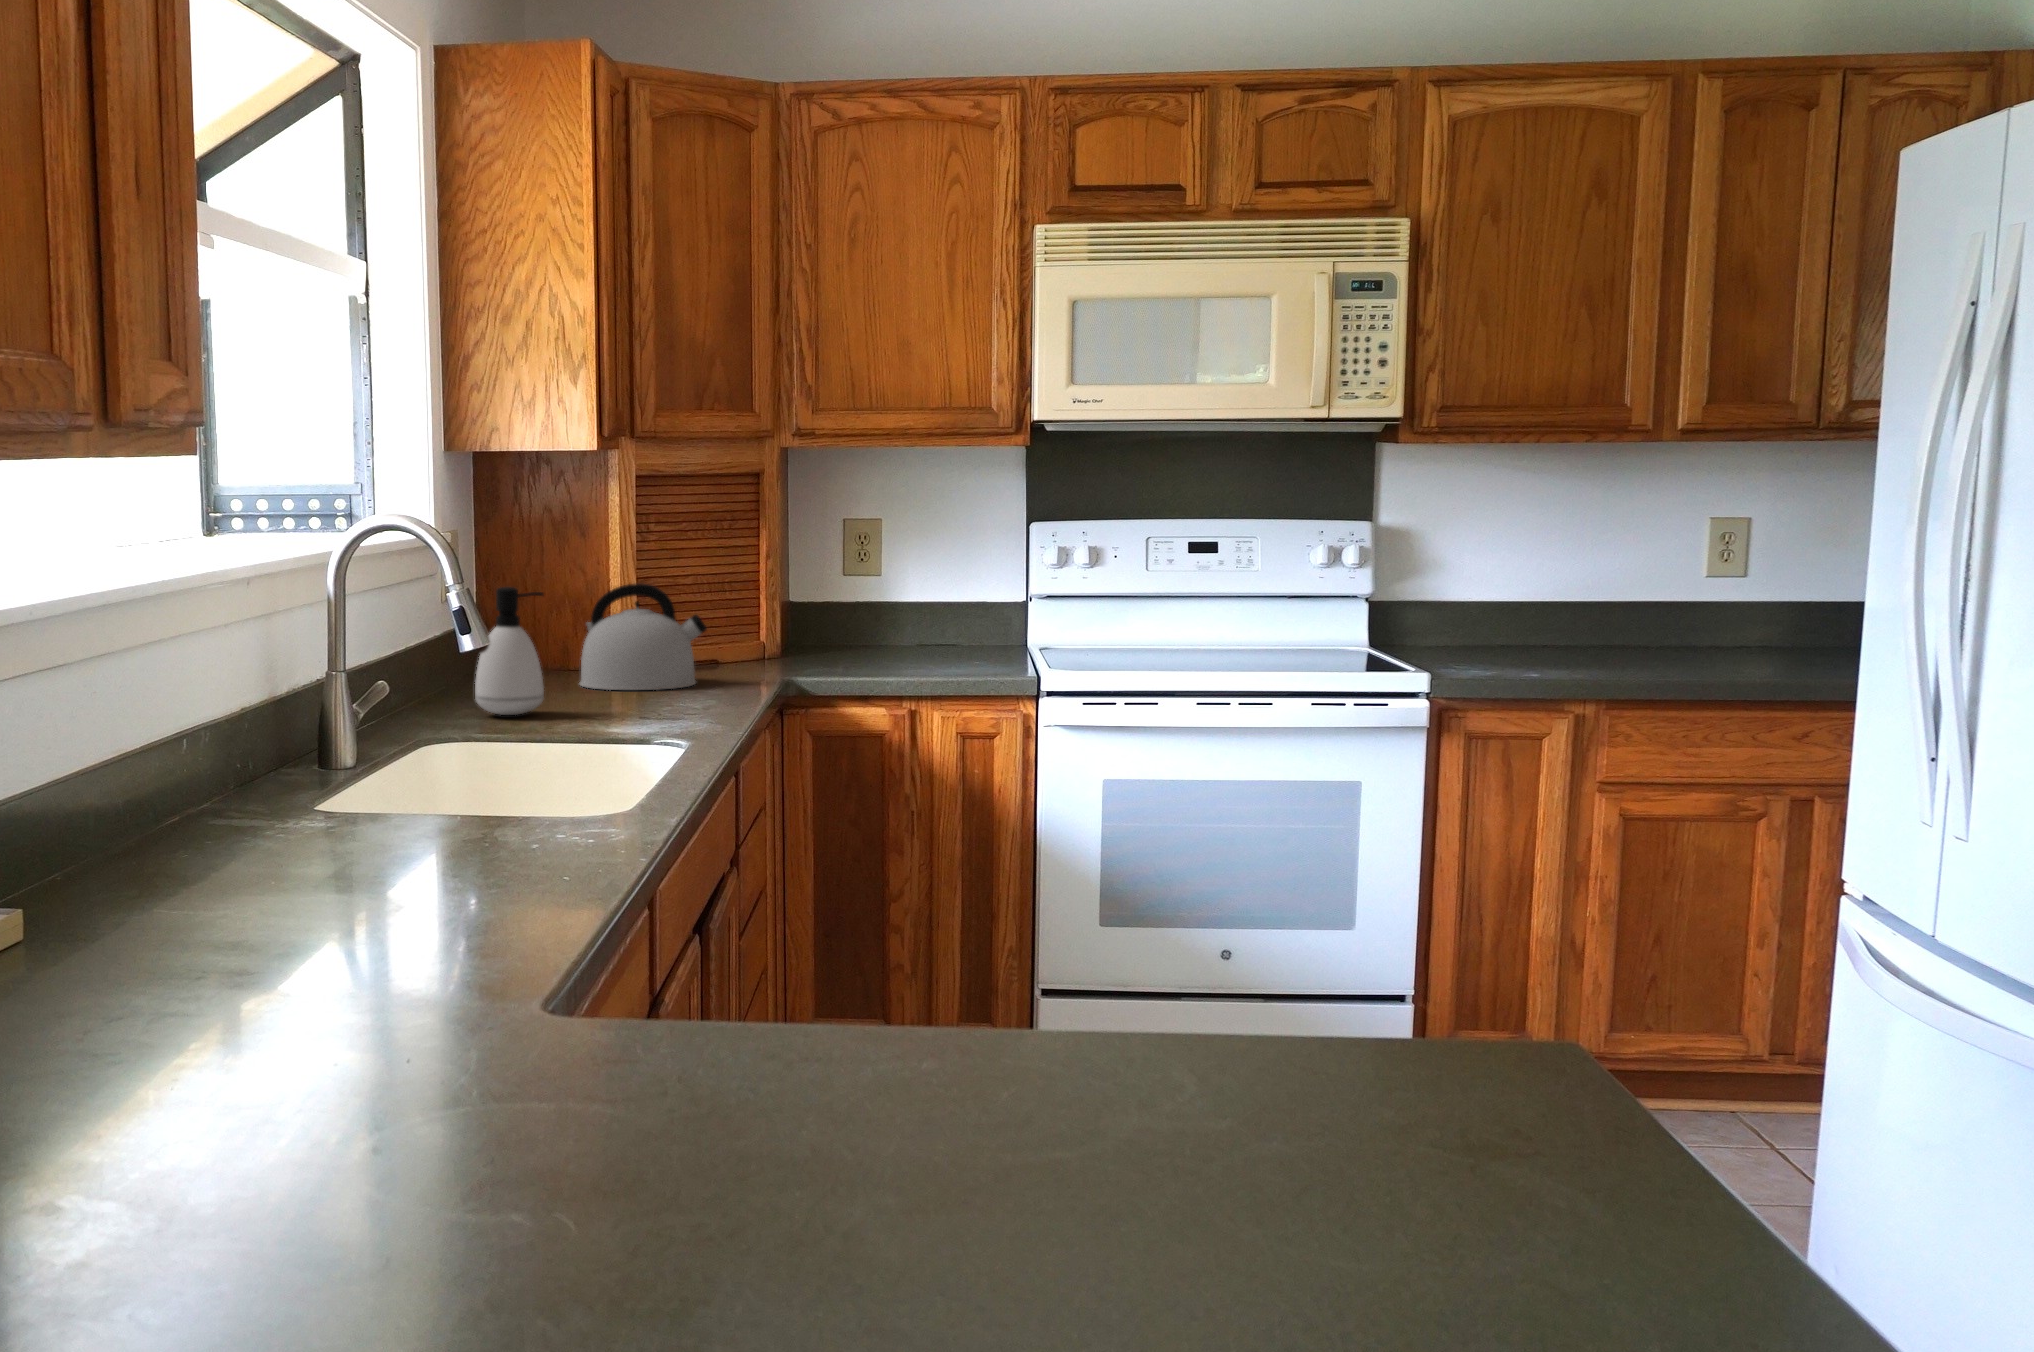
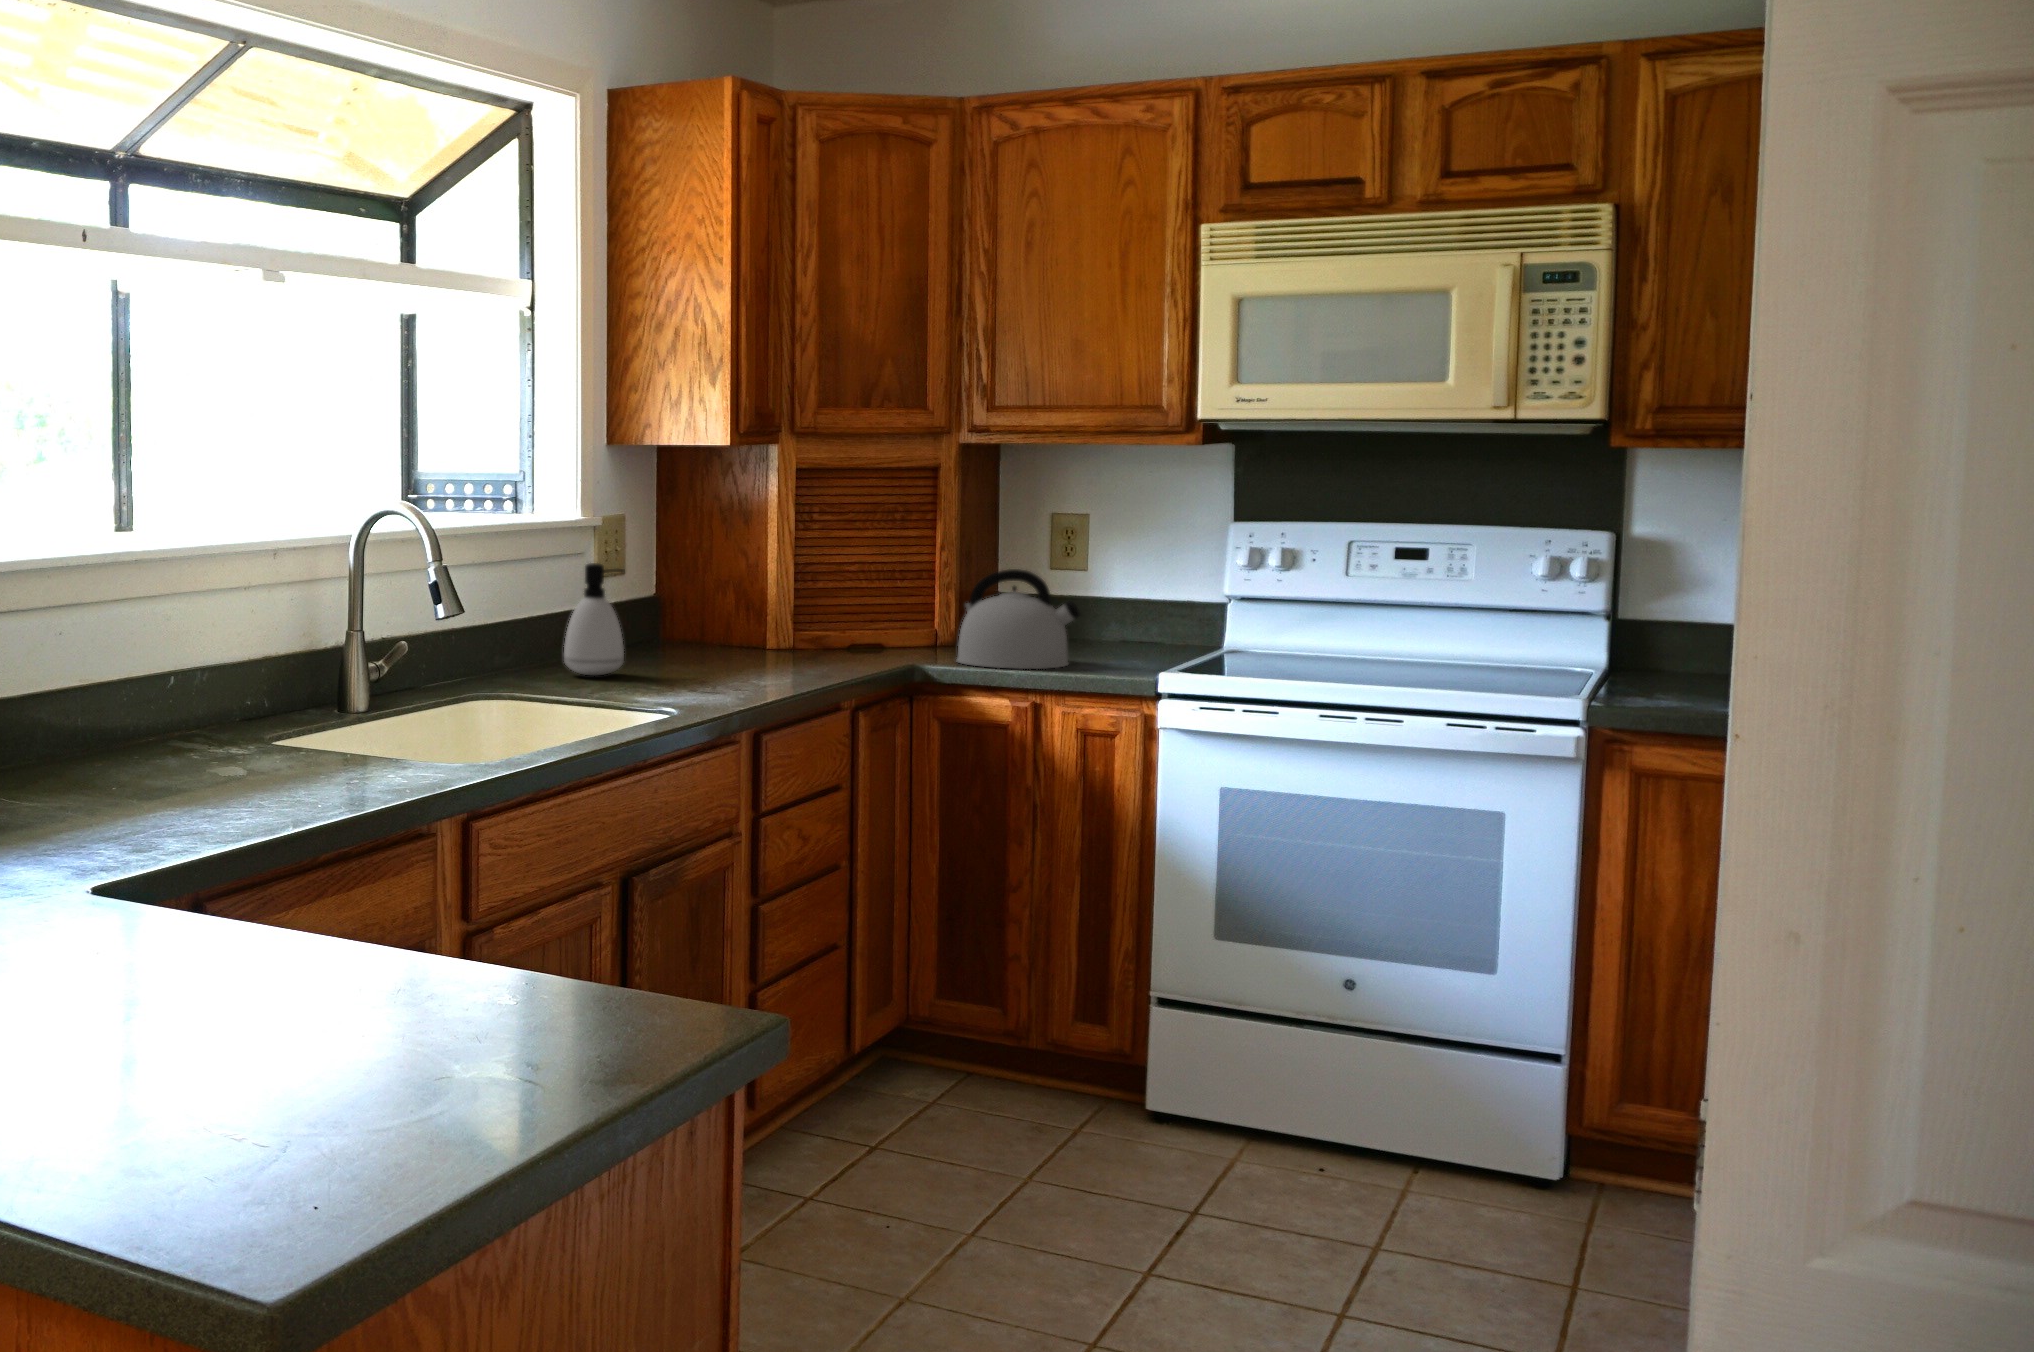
kettle: present [580,584,707,690] -> present [957,569,1080,669]

